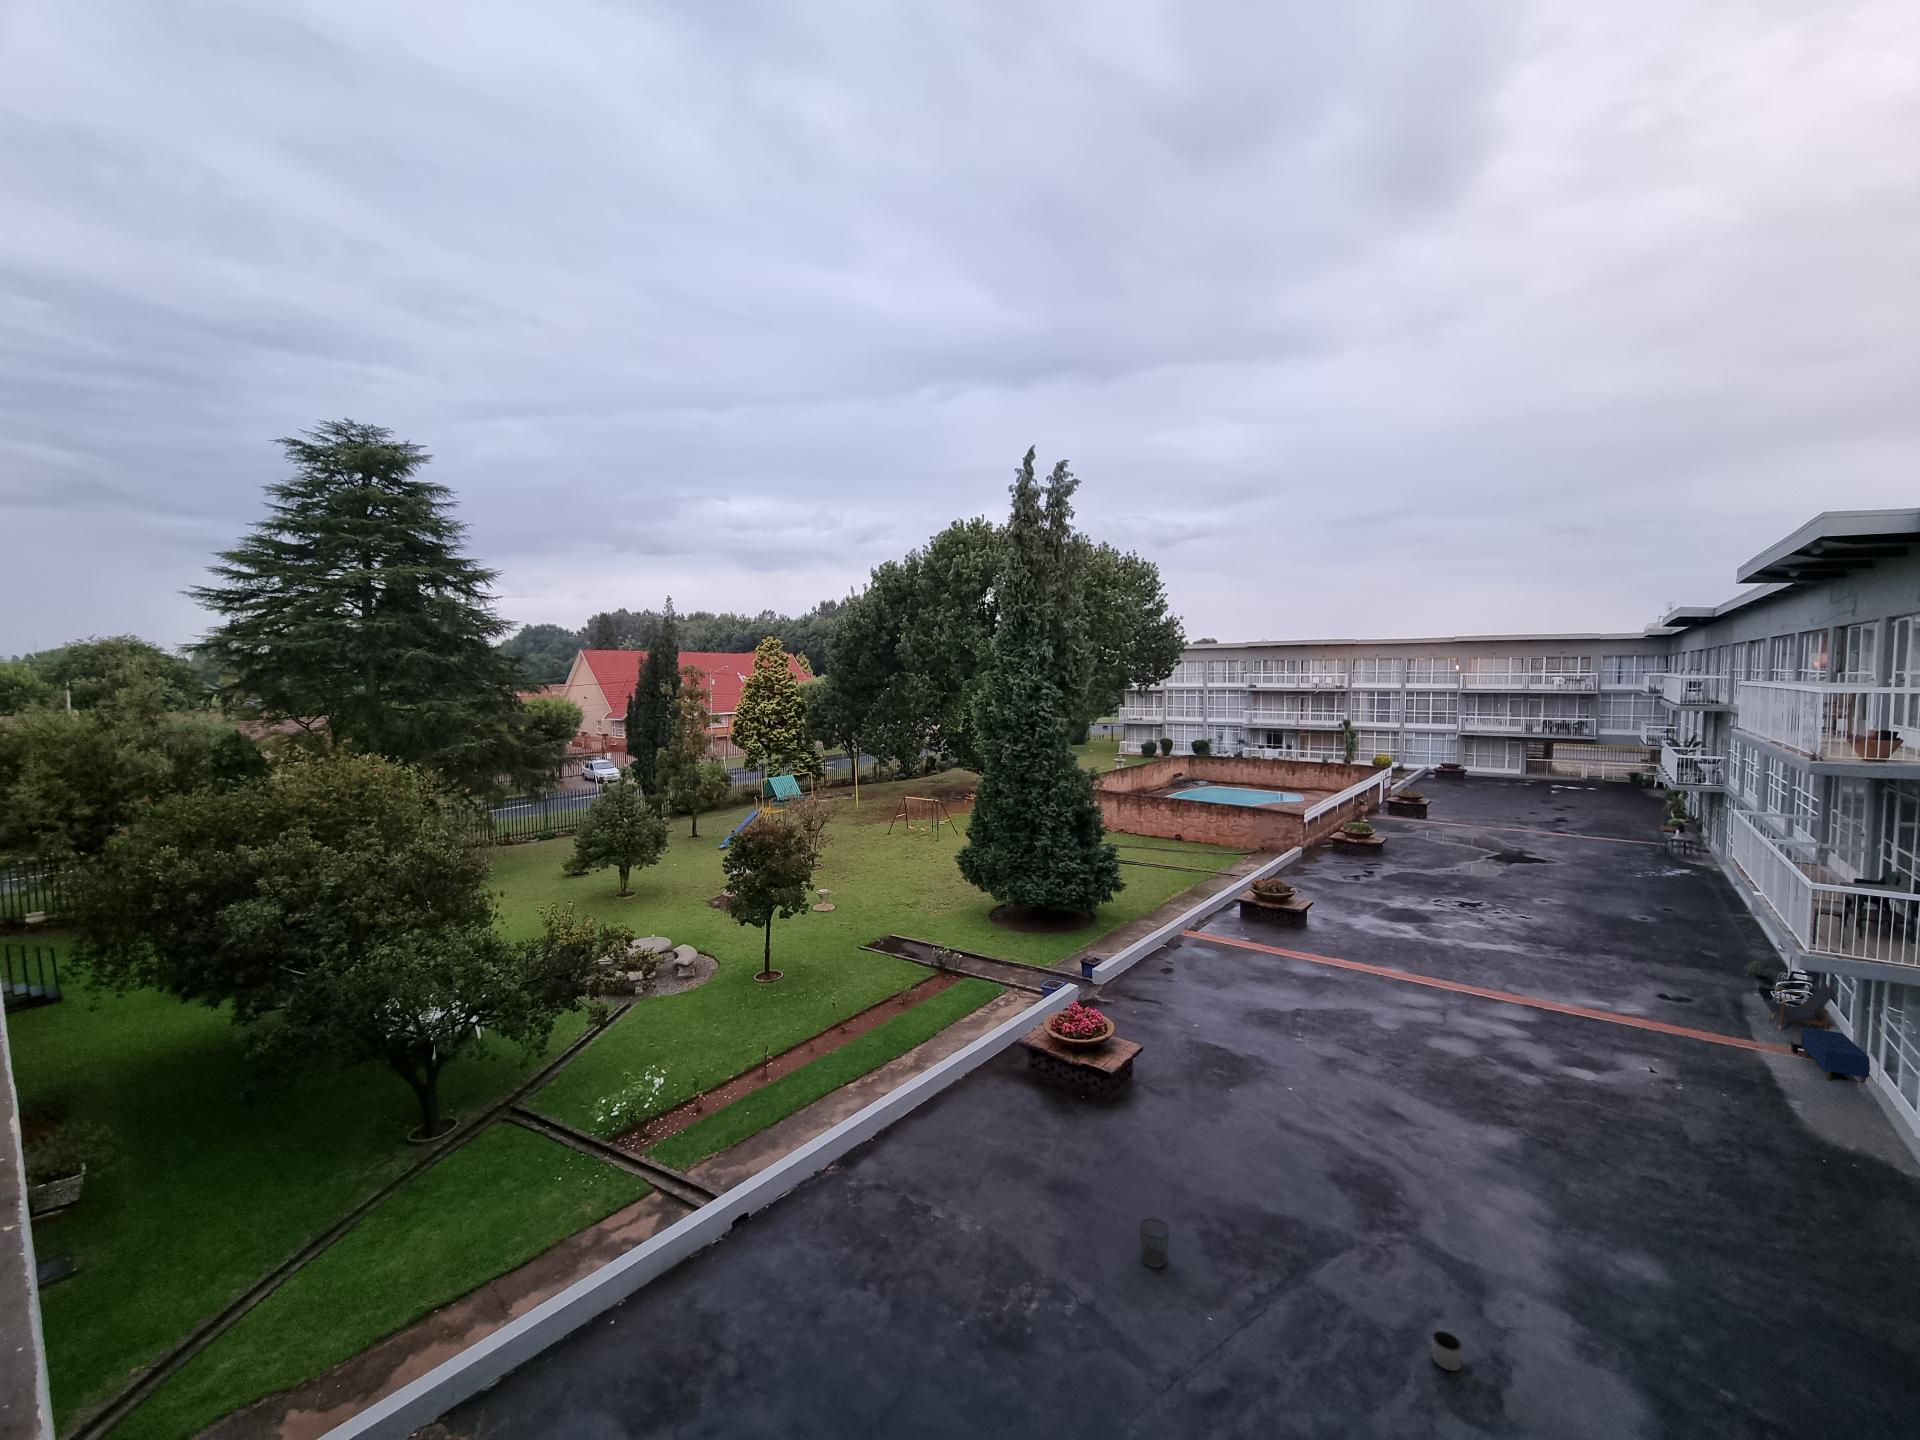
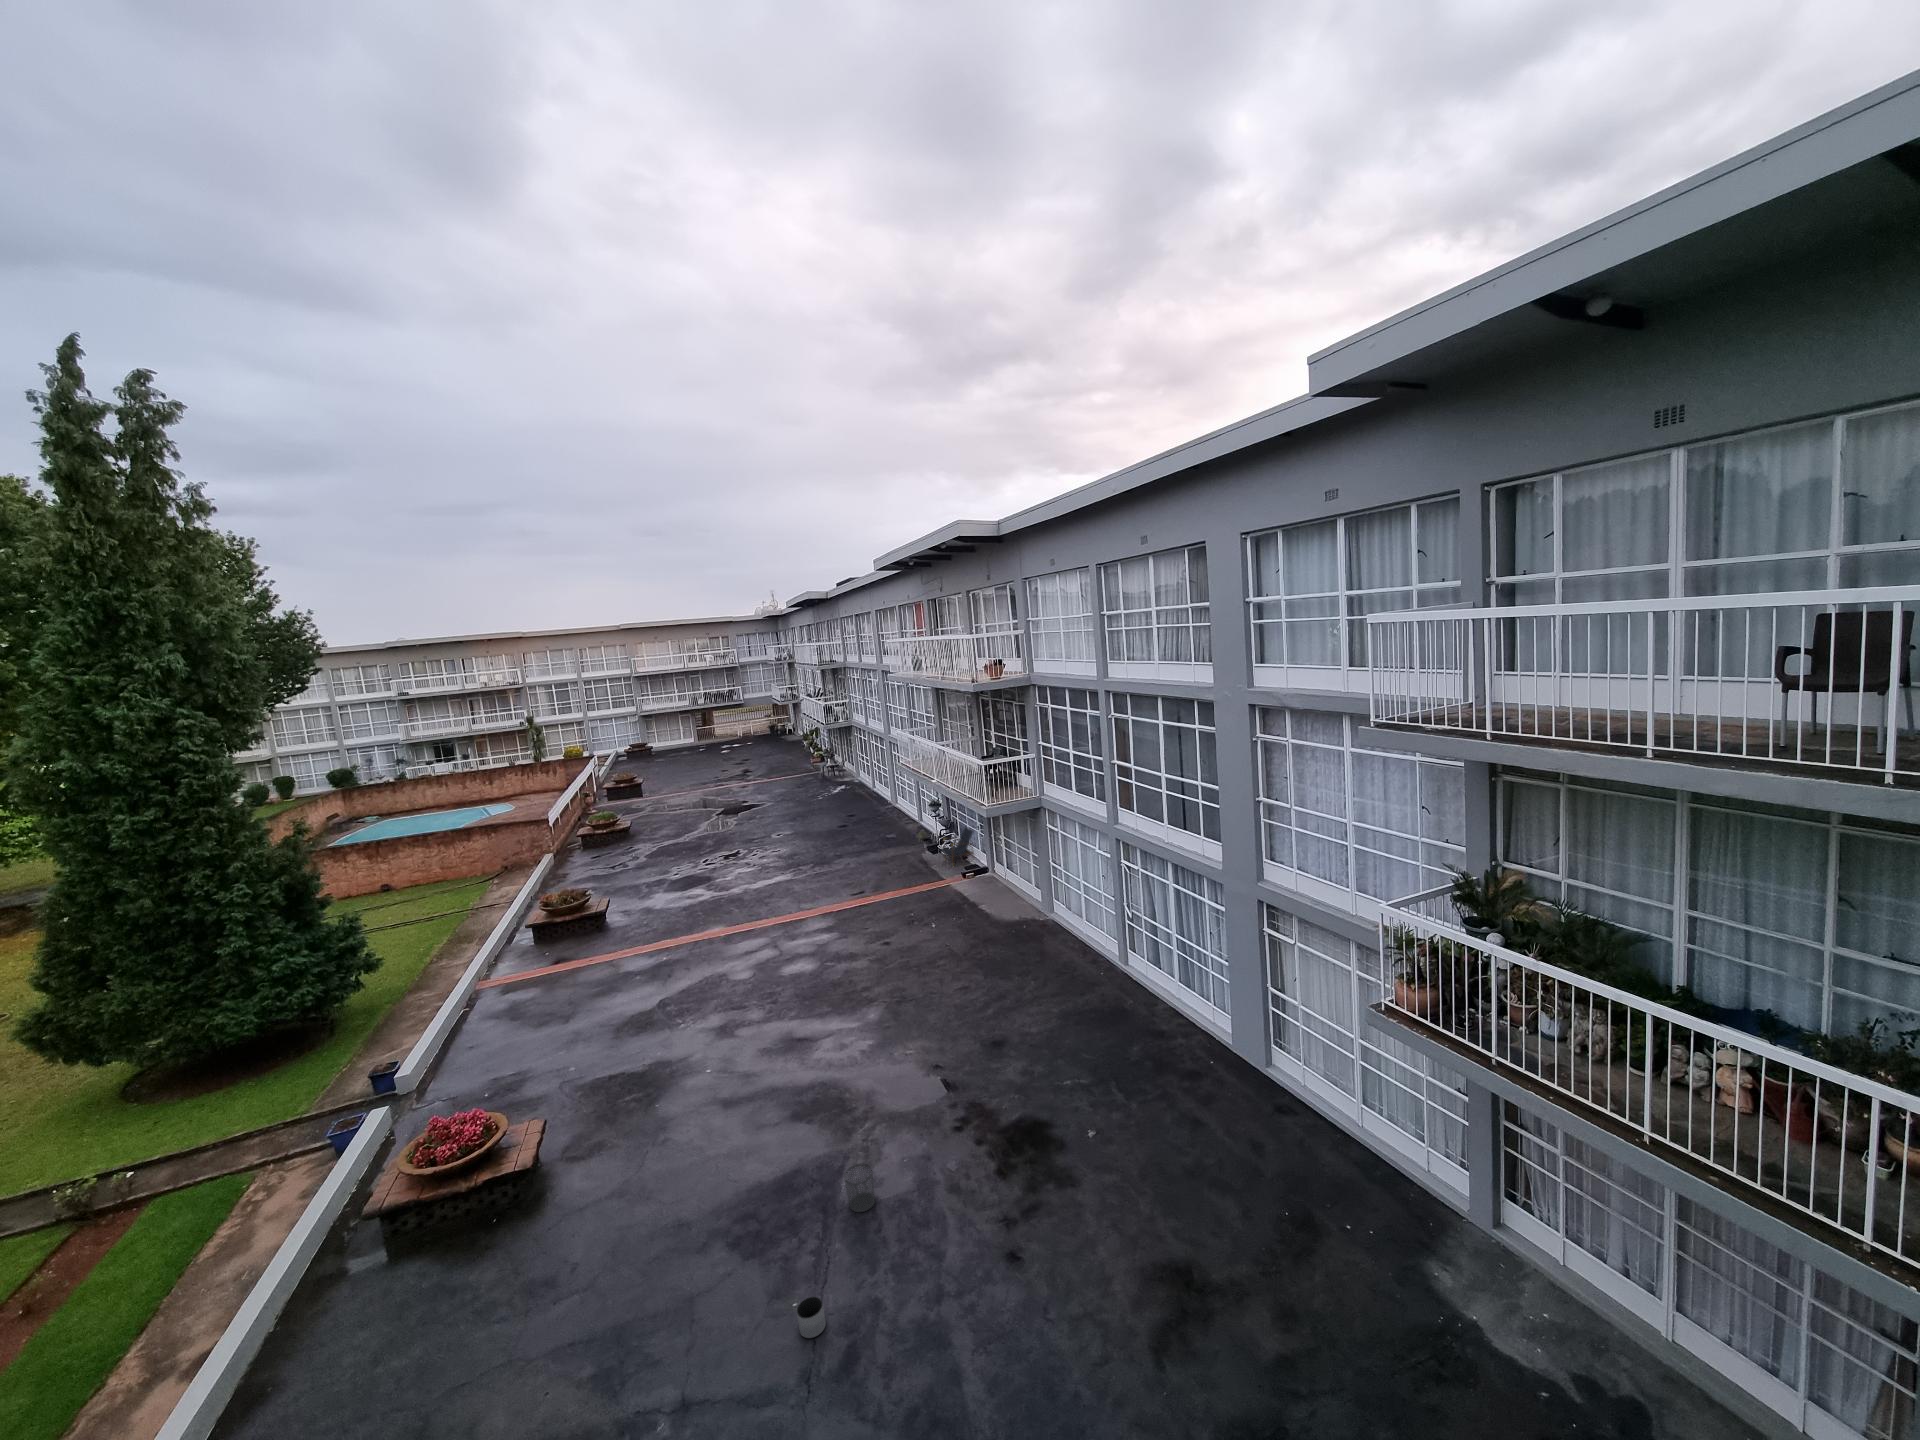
bench: present [1801,1027,1870,1084] -> none [970,854,1008,886]
waste bin: present [1140,1218,1169,1268] -> present [844,1164,875,1212]
planter: present [1432,1331,1461,1371] -> present [797,1297,826,1338]

